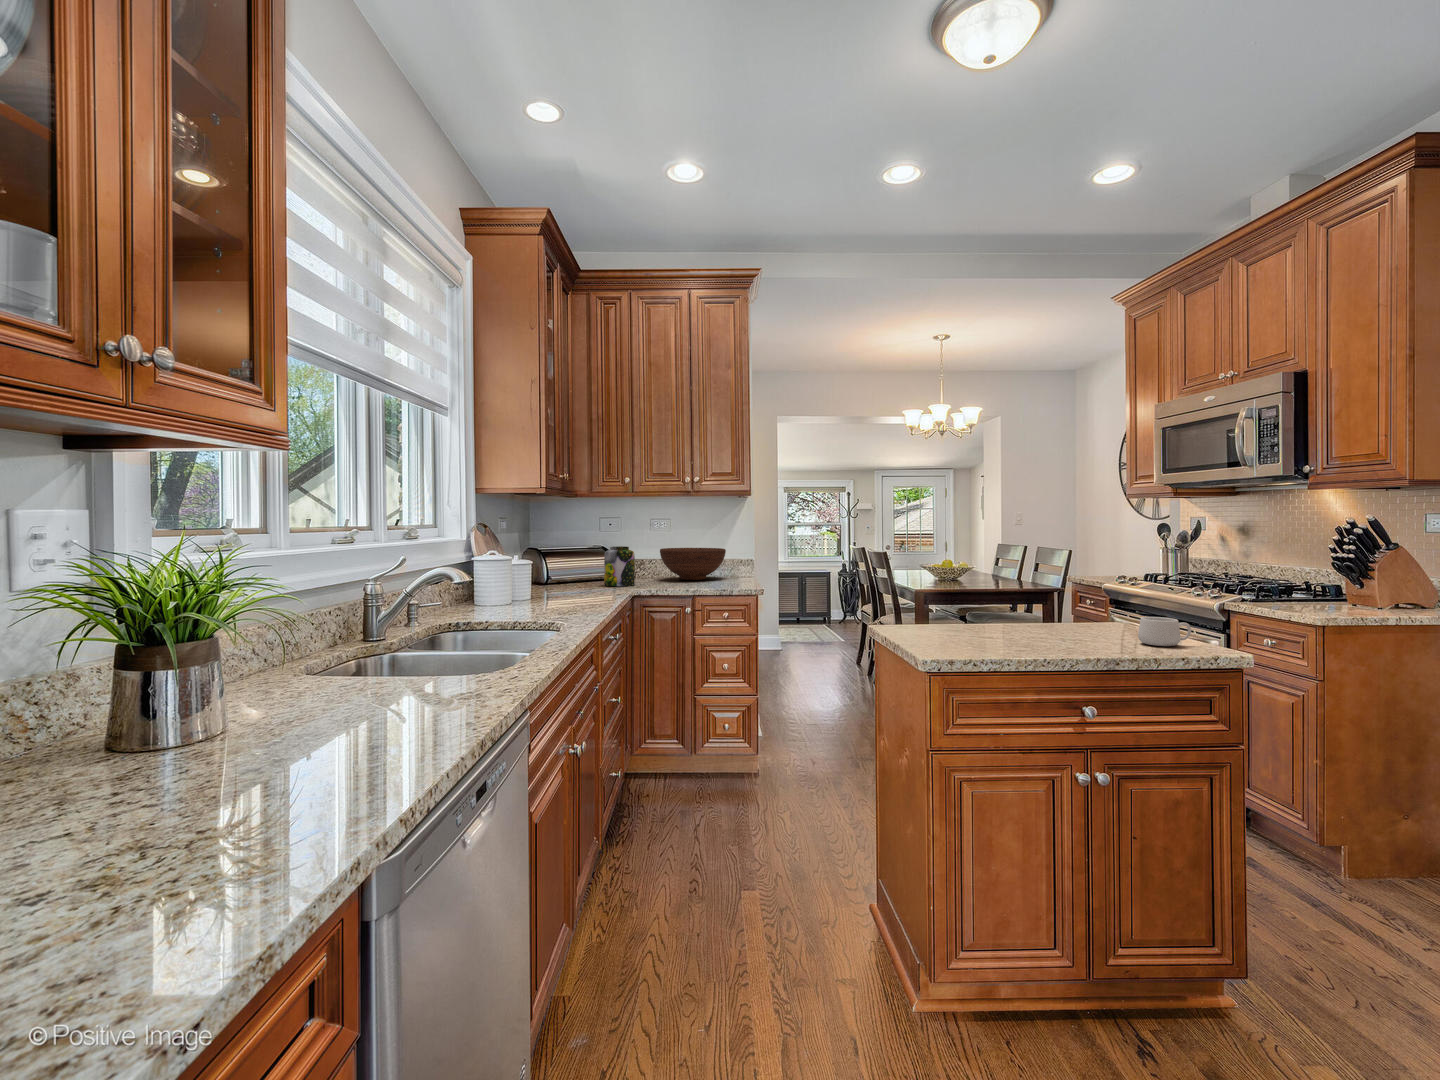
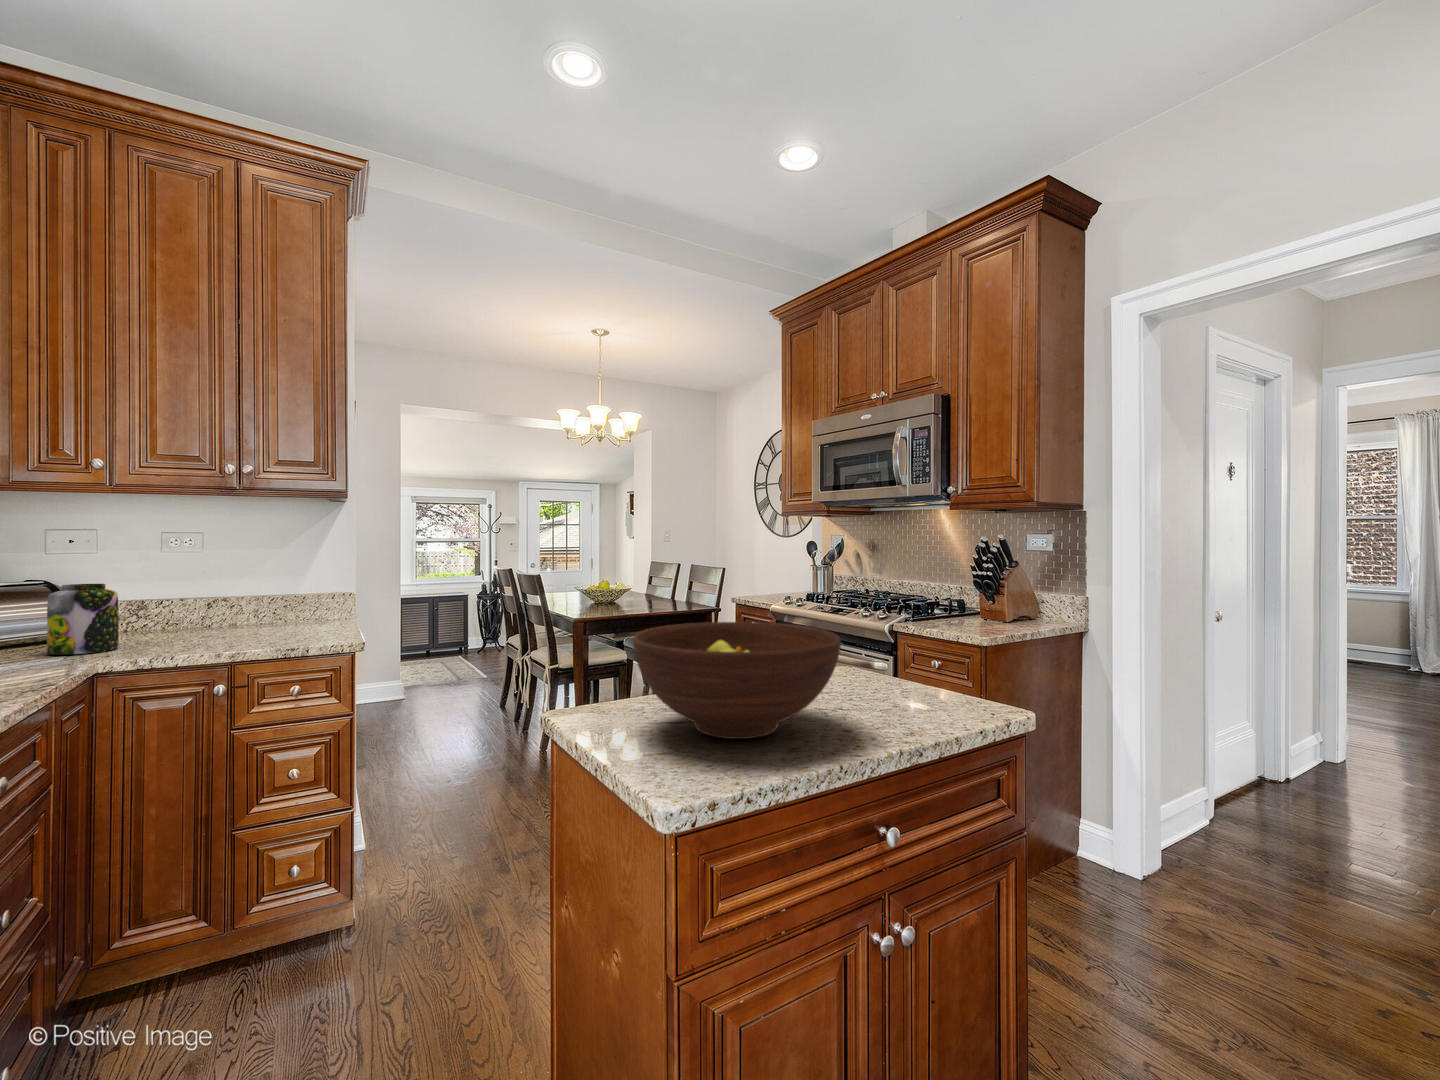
fruit bowl: present [660,548,726,580] -> present [633,622,841,739]
mug: present [1138,617,1191,646] -> none [905,671,962,712]

